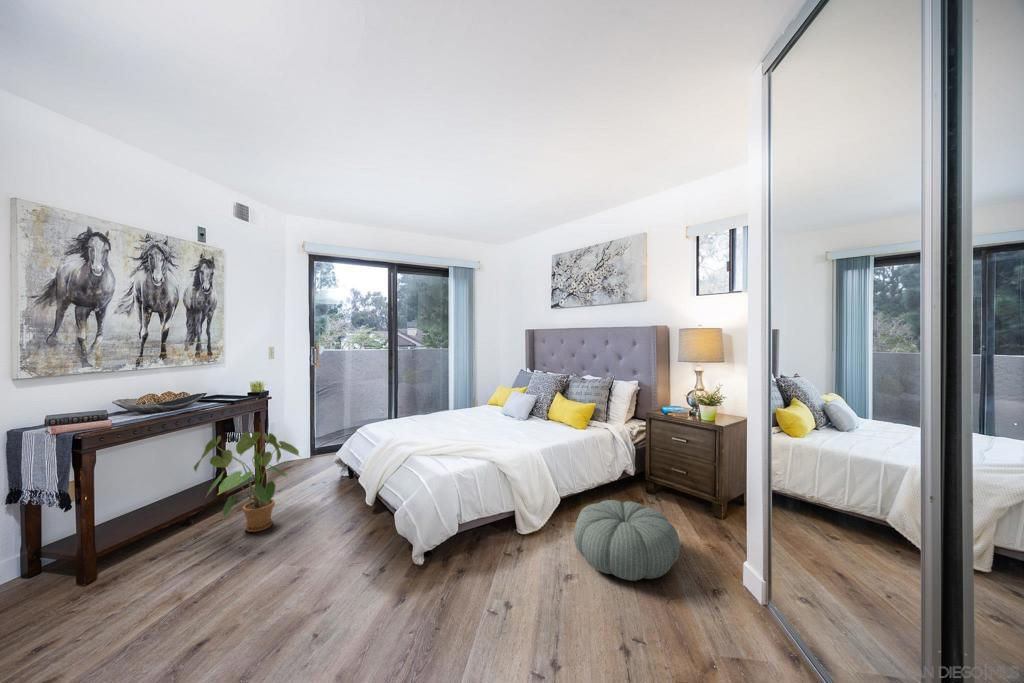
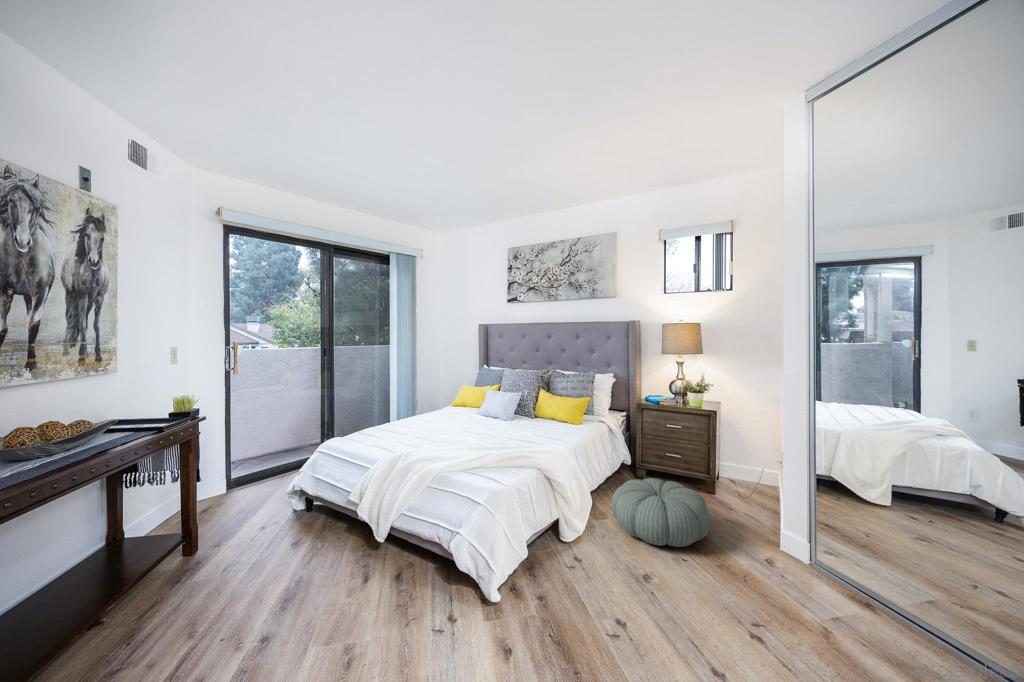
house plant: present [194,432,299,532] -> none [128,460,285,598]

